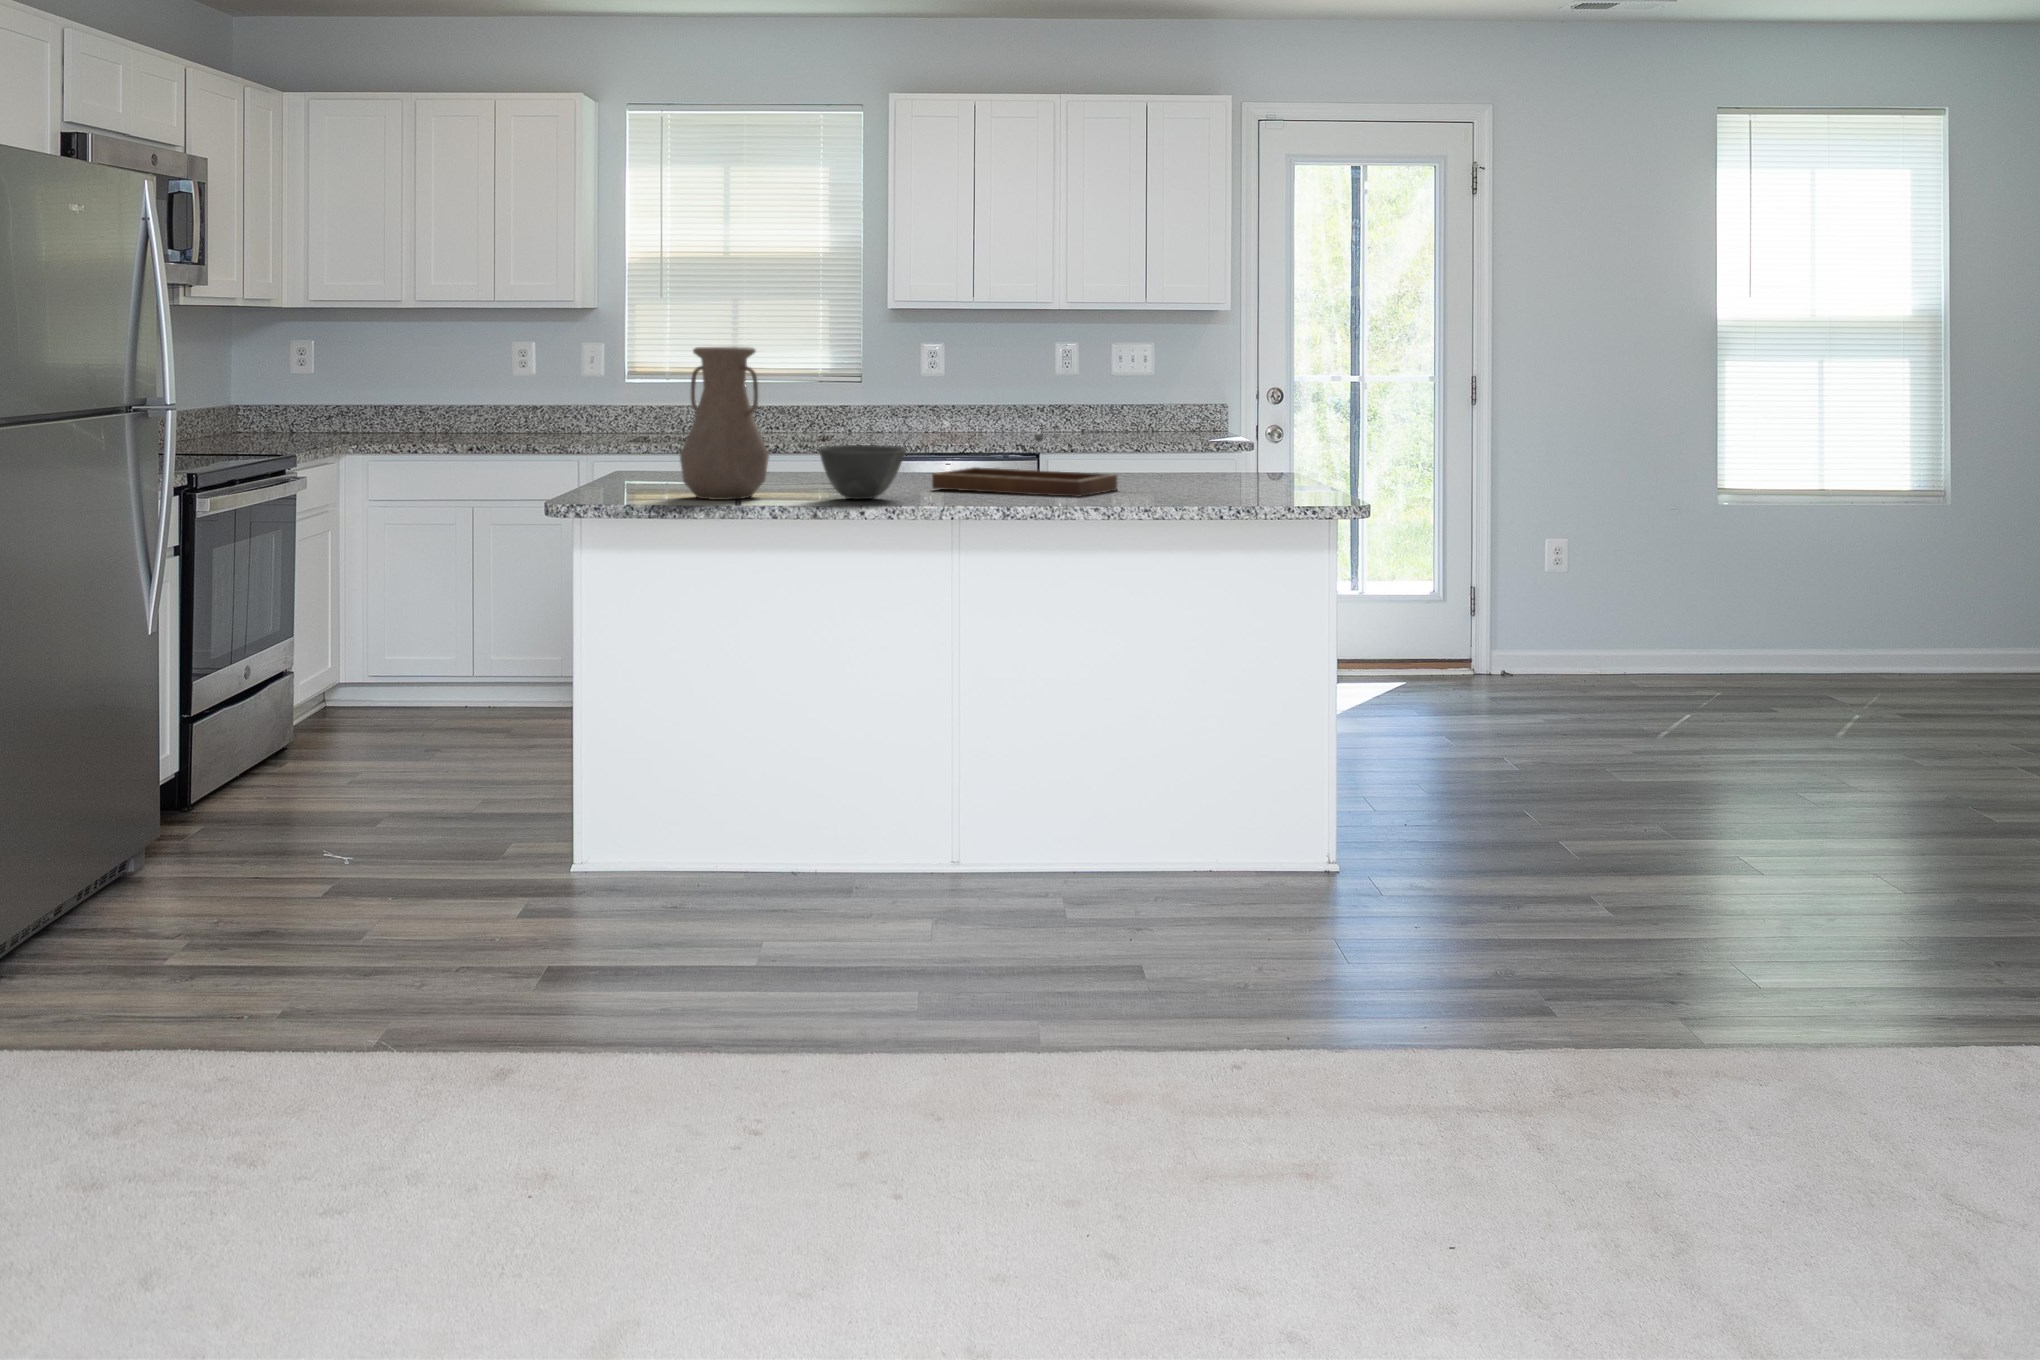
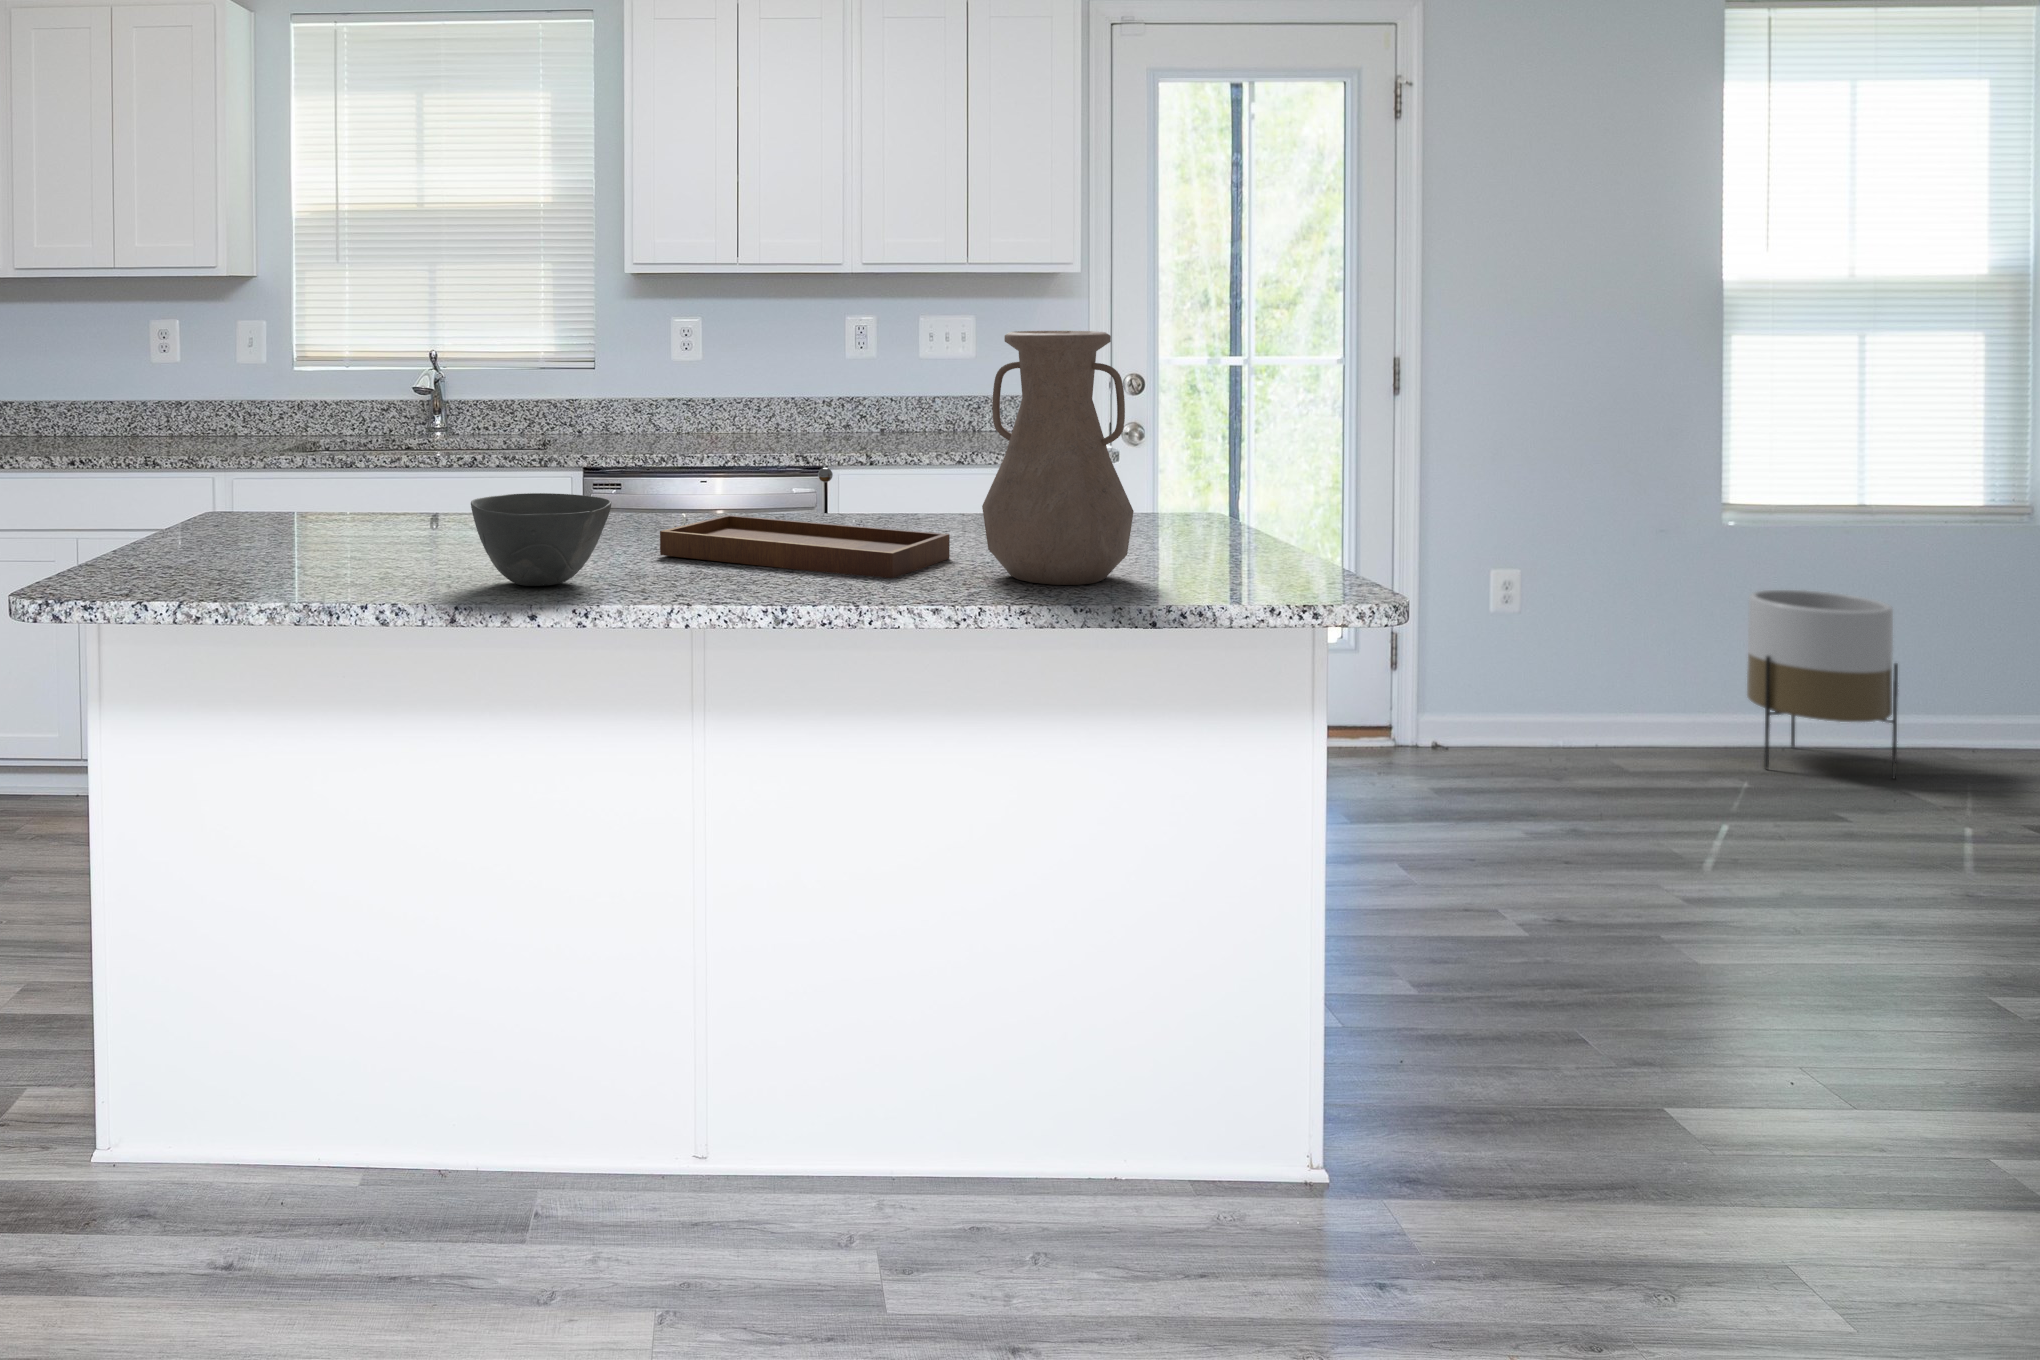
vase: present [680,347,769,500] -> present [982,331,1134,585]
planter: none [1729,552,1828,688] -> present [1747,590,1898,778]

